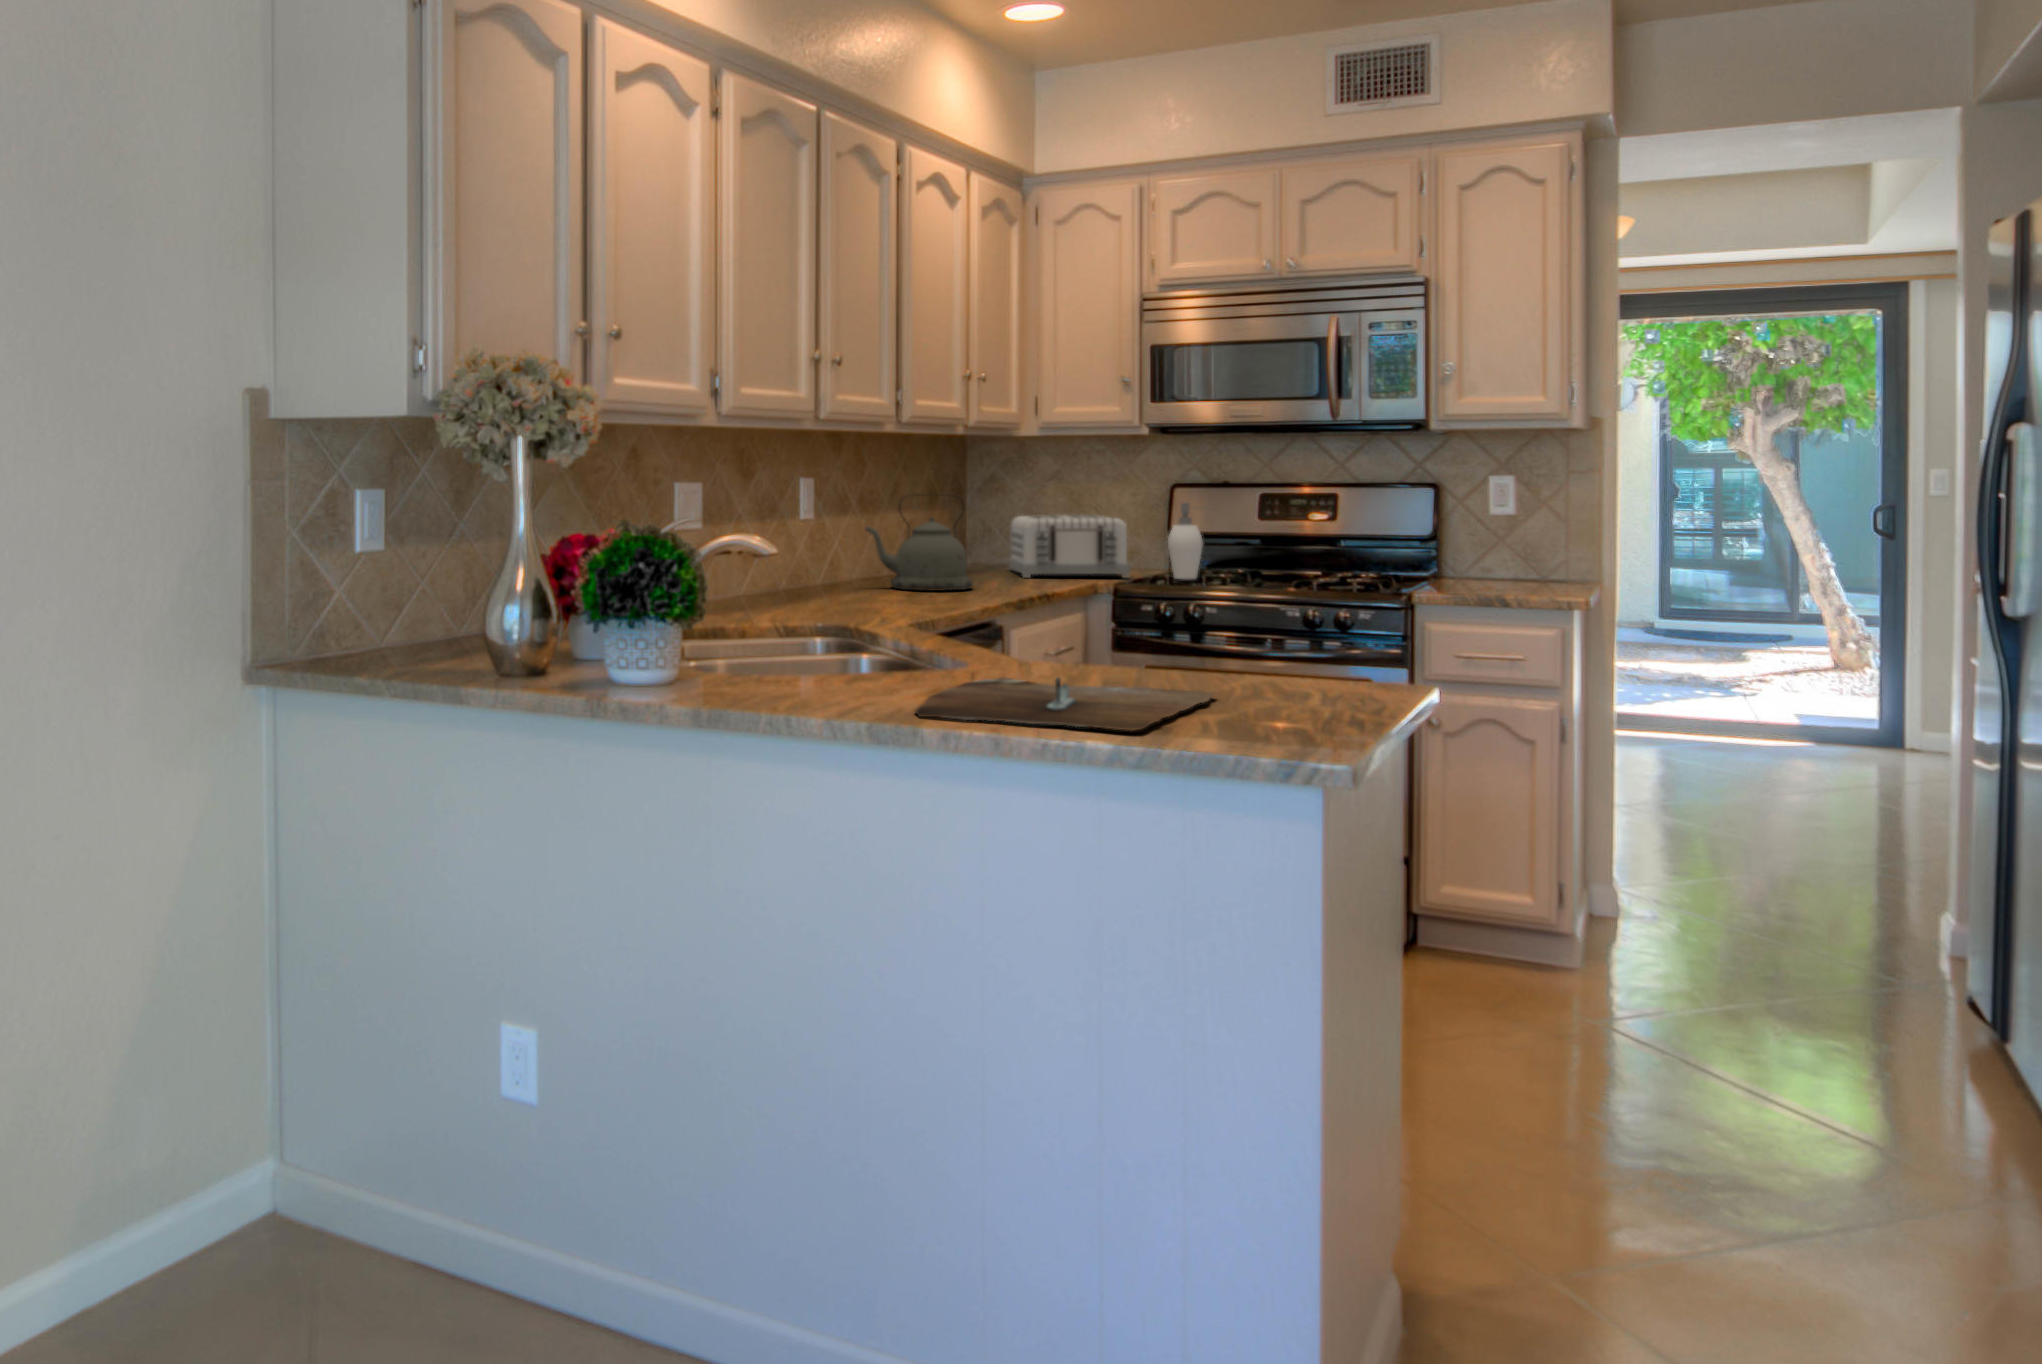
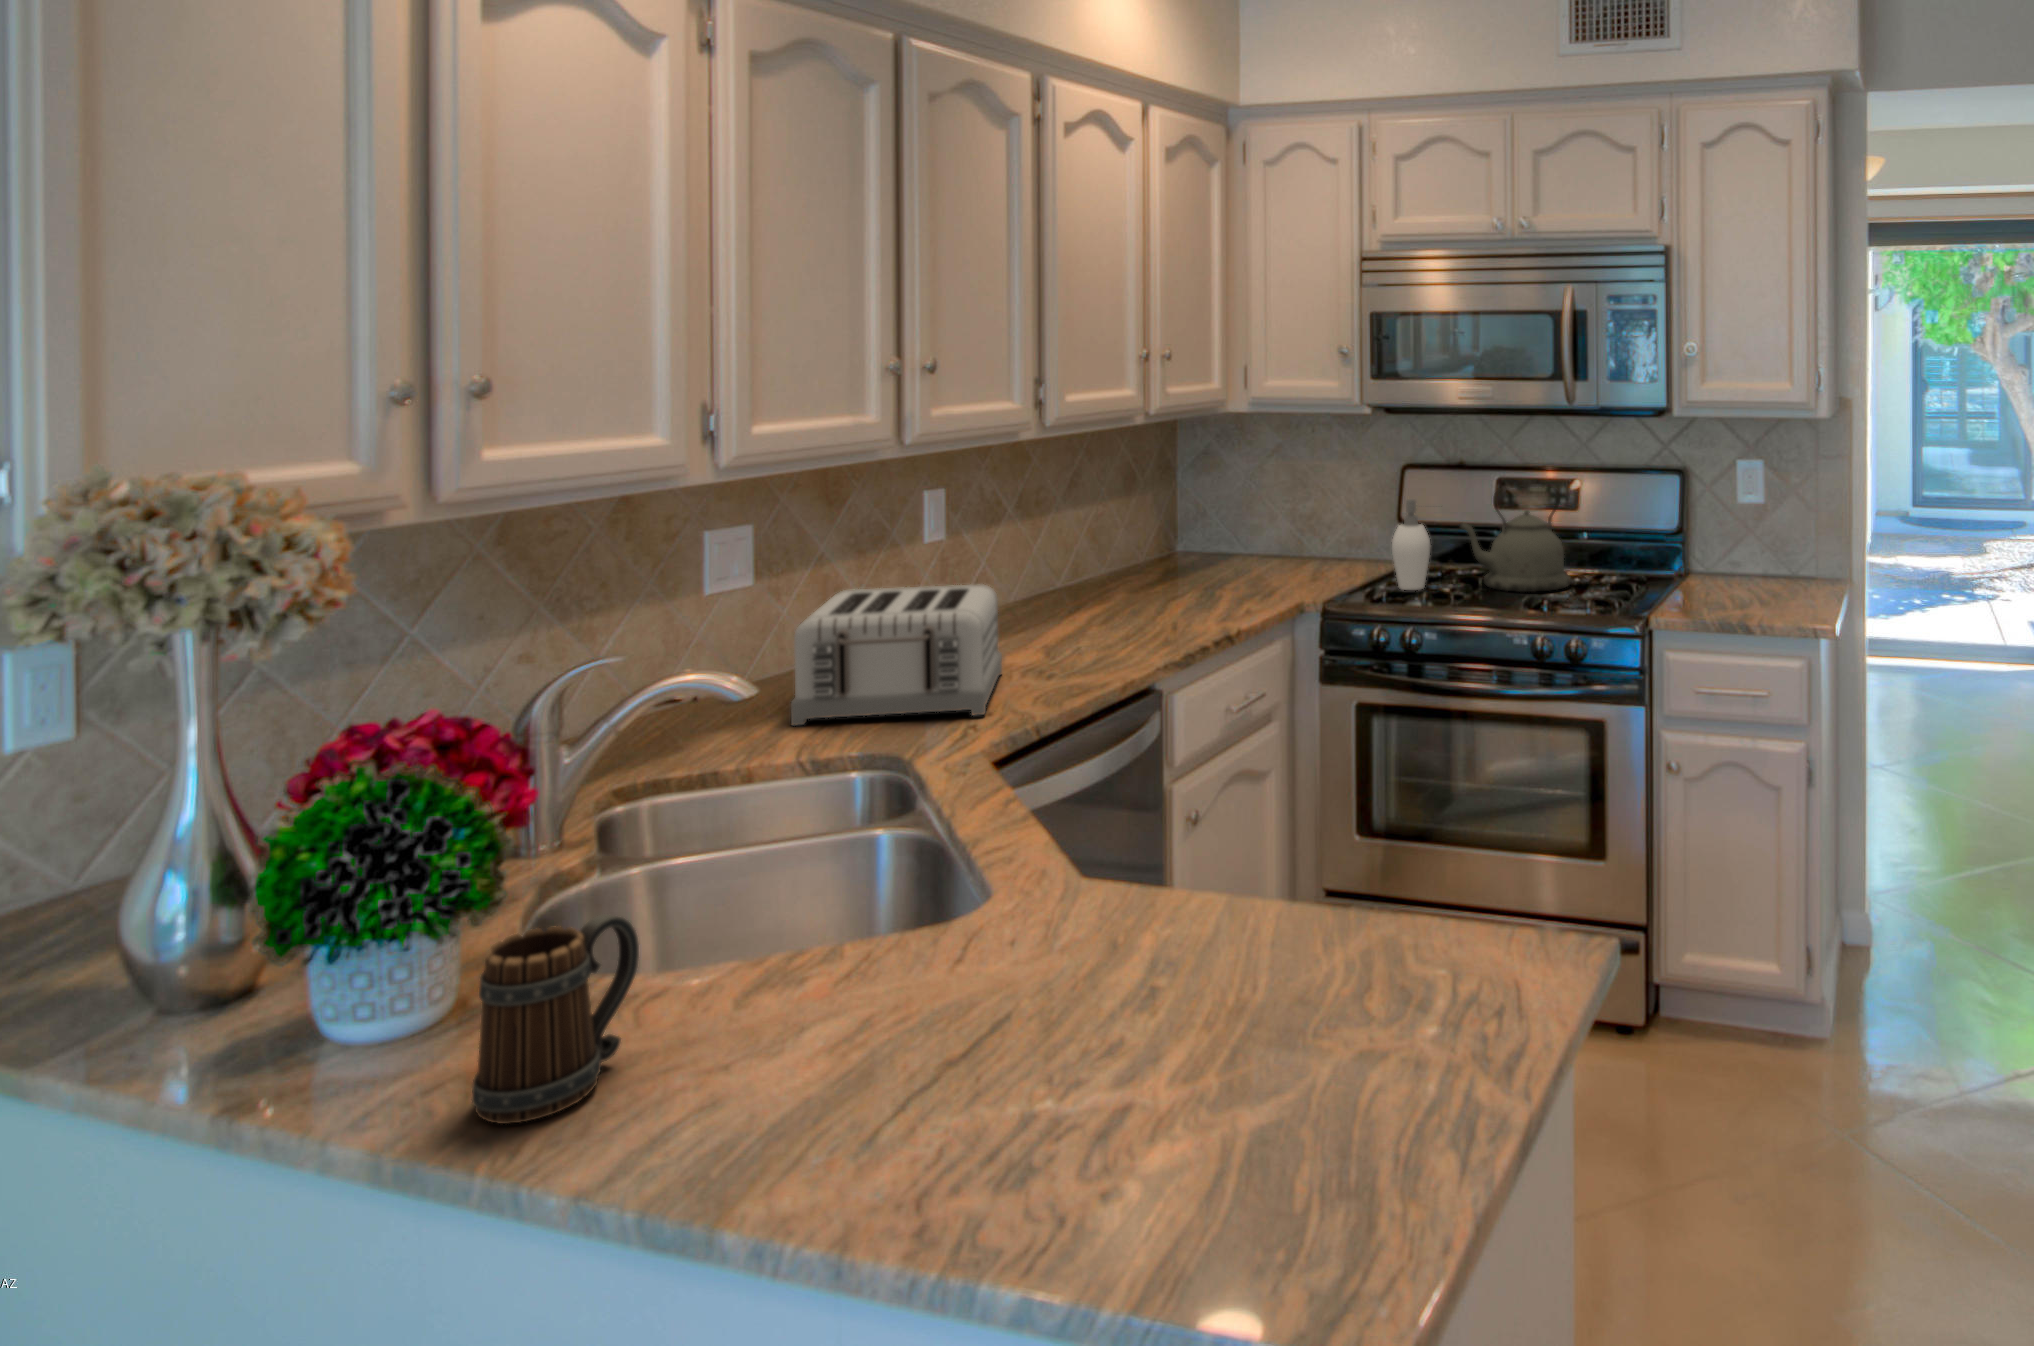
kettle: present [865,496,973,591] -> present [1460,488,1571,592]
toaster: present [1009,515,1130,578] -> present [791,584,1002,725]
mug: none [732,603,805,702] -> present [471,914,639,1124]
cutting board: present [916,677,1215,731] -> none [761,958,1304,1205]

